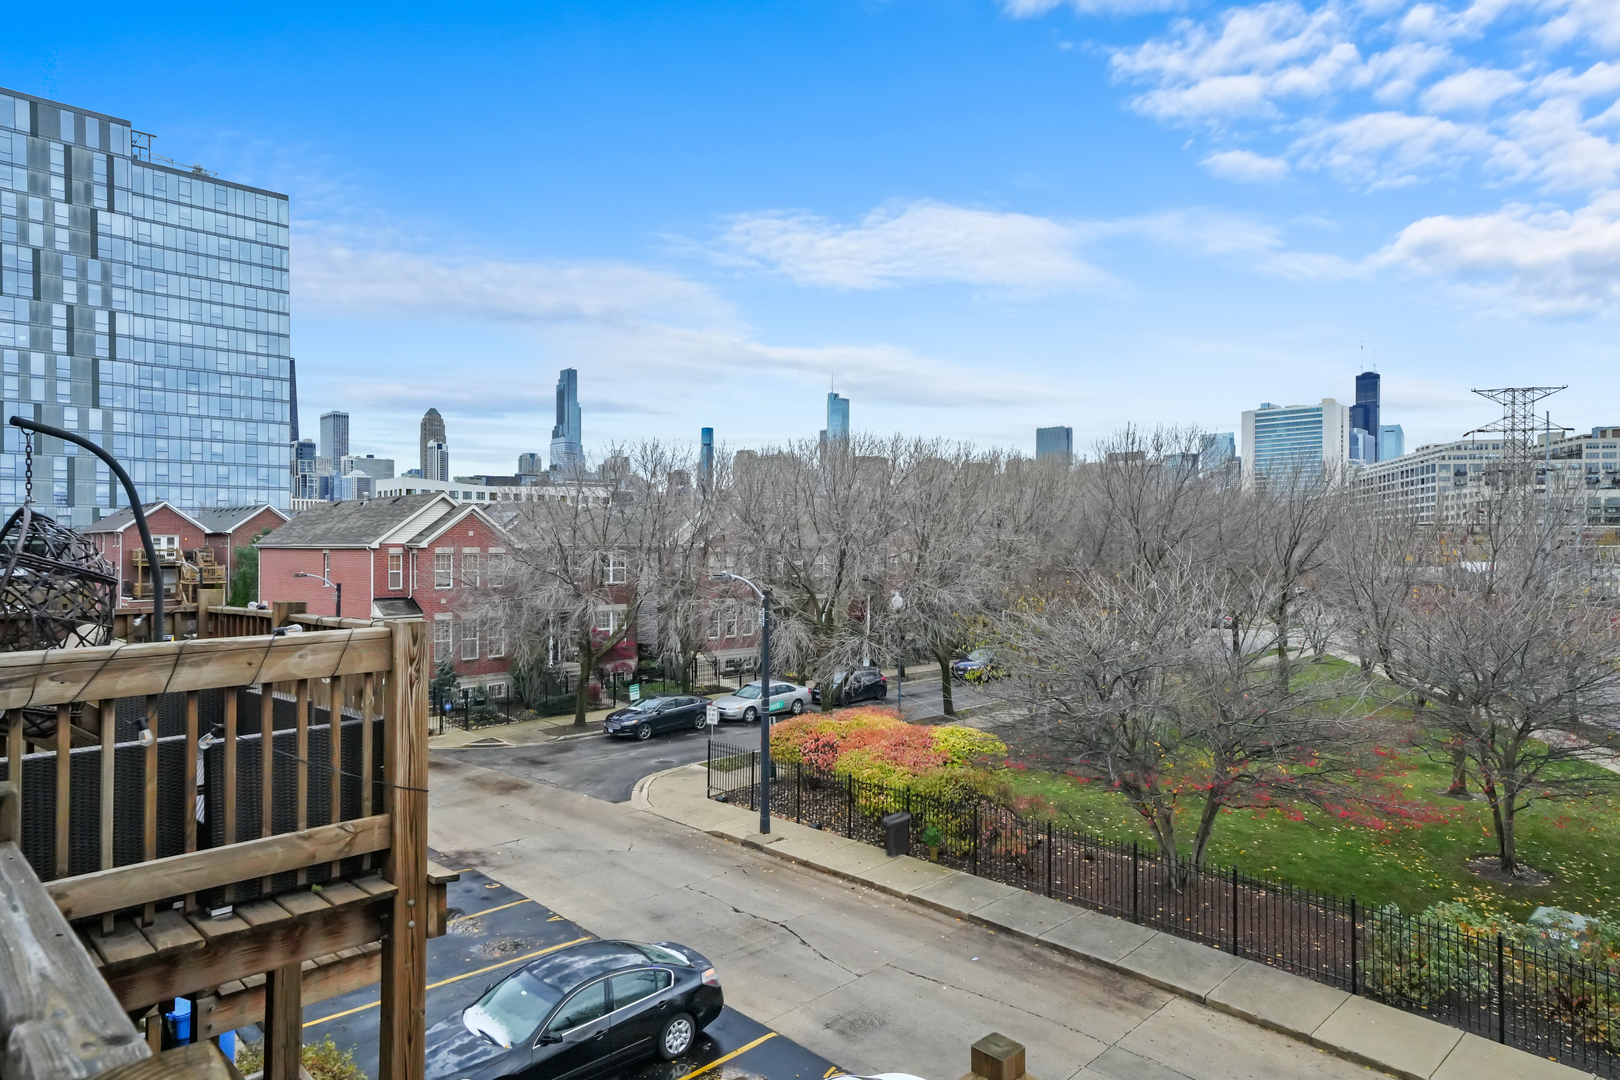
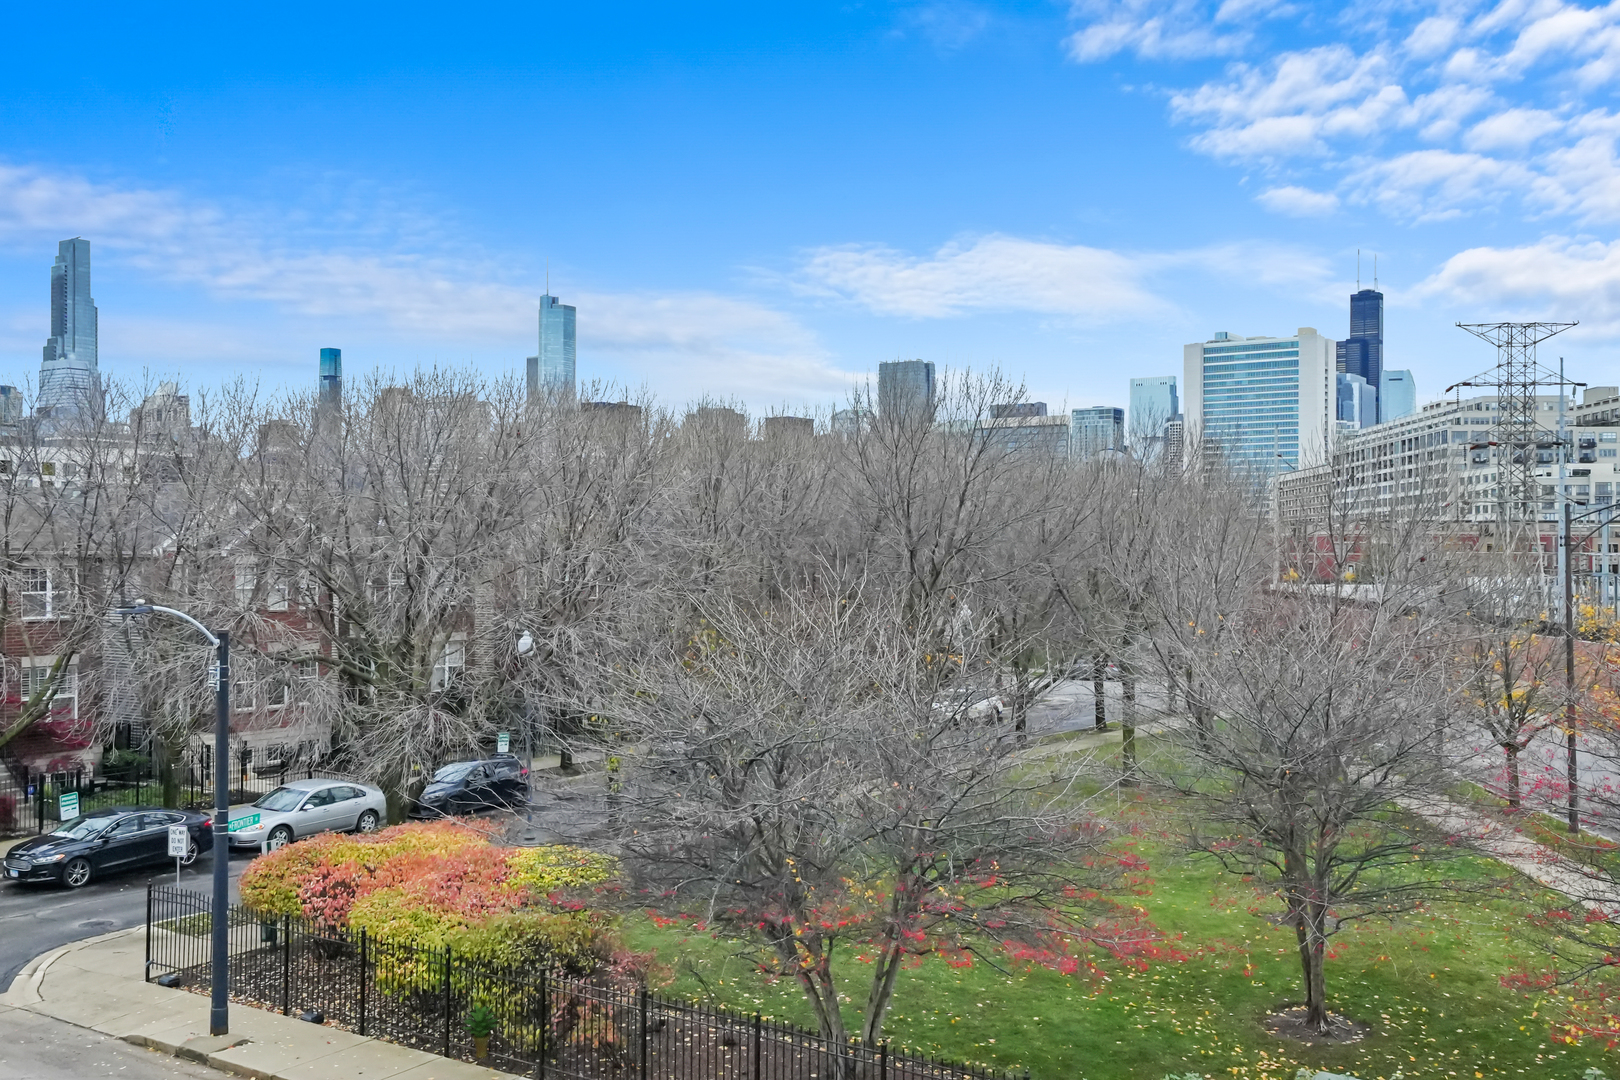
trash can: present [882,812,911,858] -> none [402,987,451,1060]

